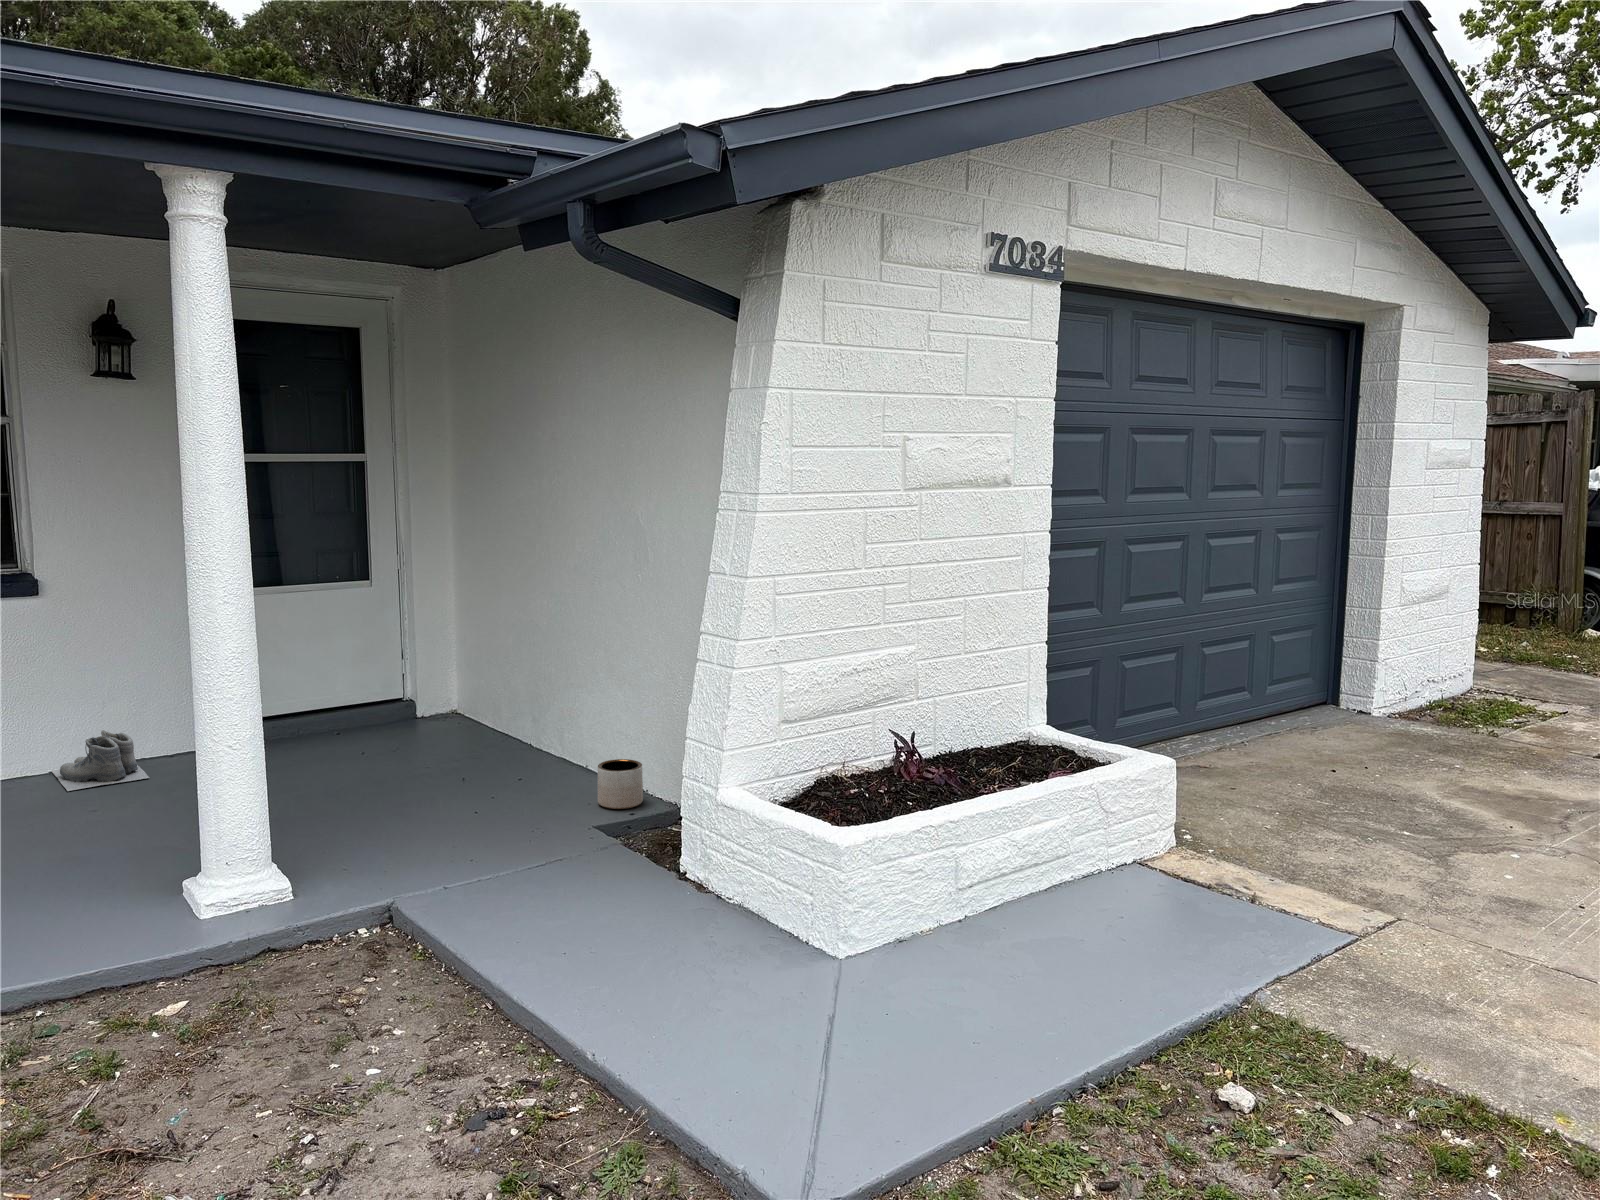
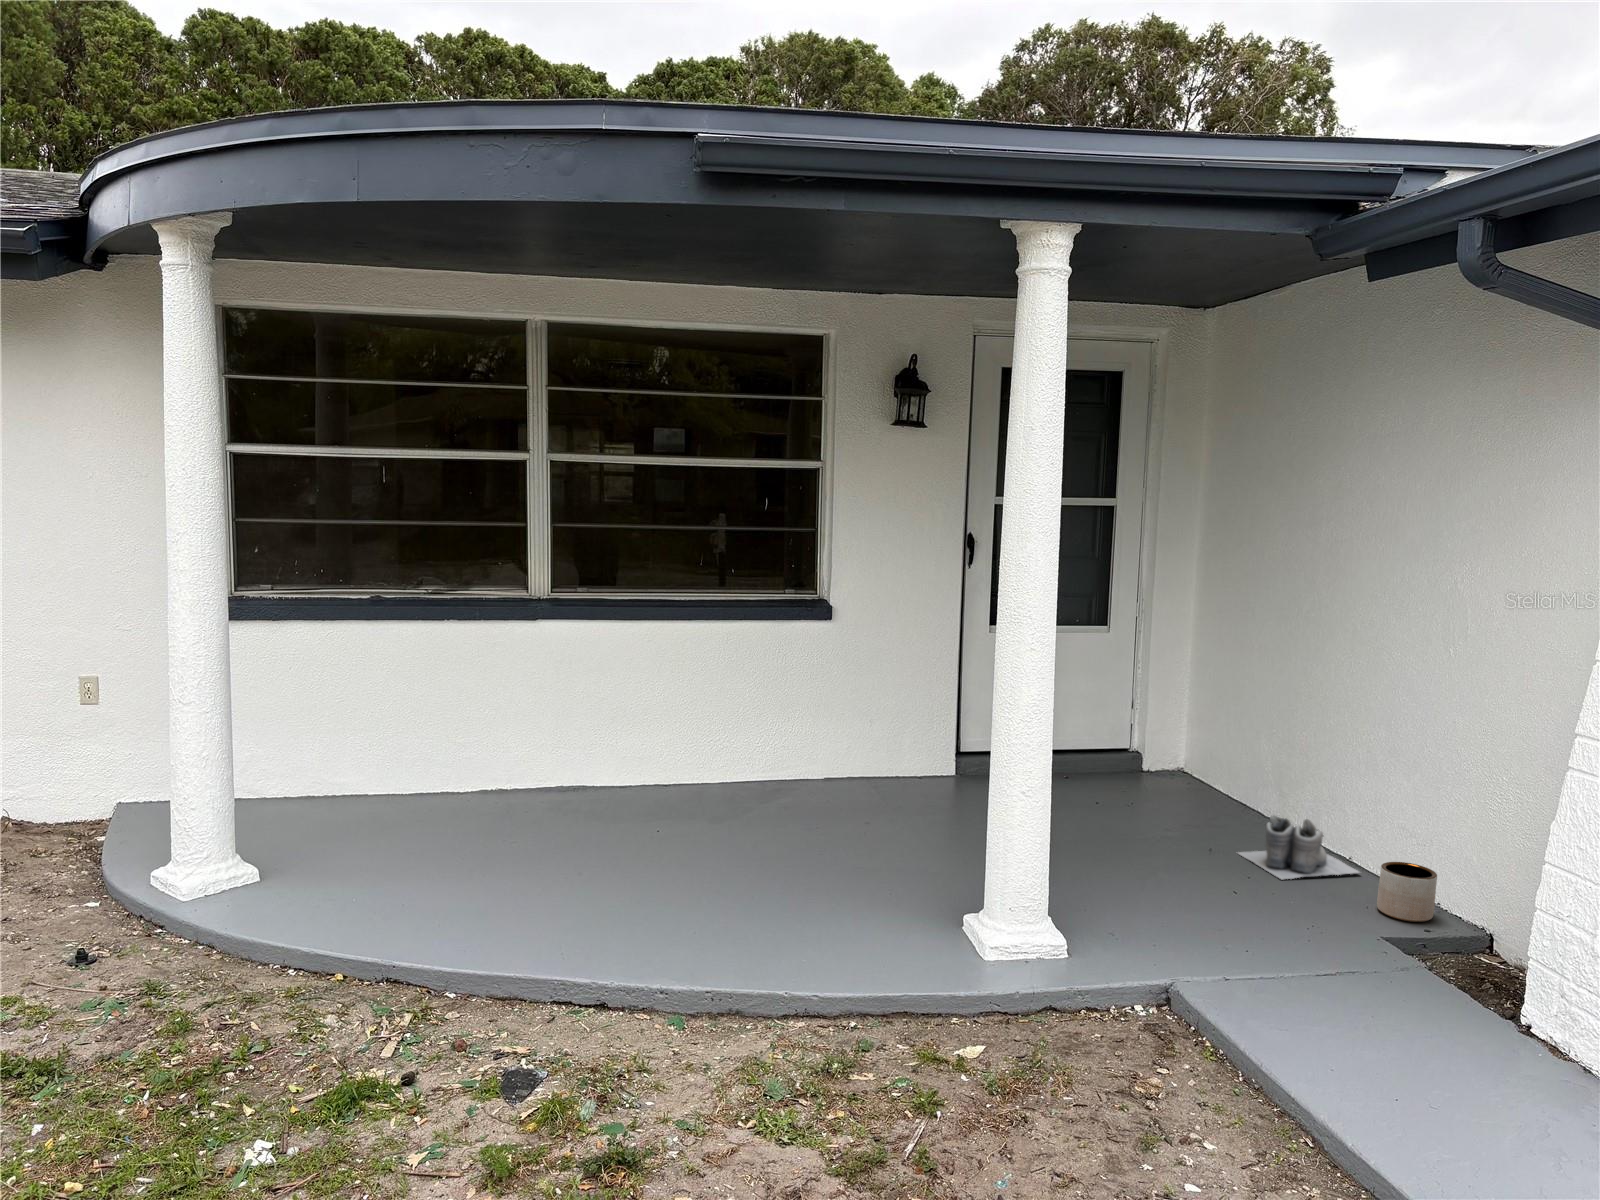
boots: present [52,730,149,791] -> present [1238,815,1359,880]

